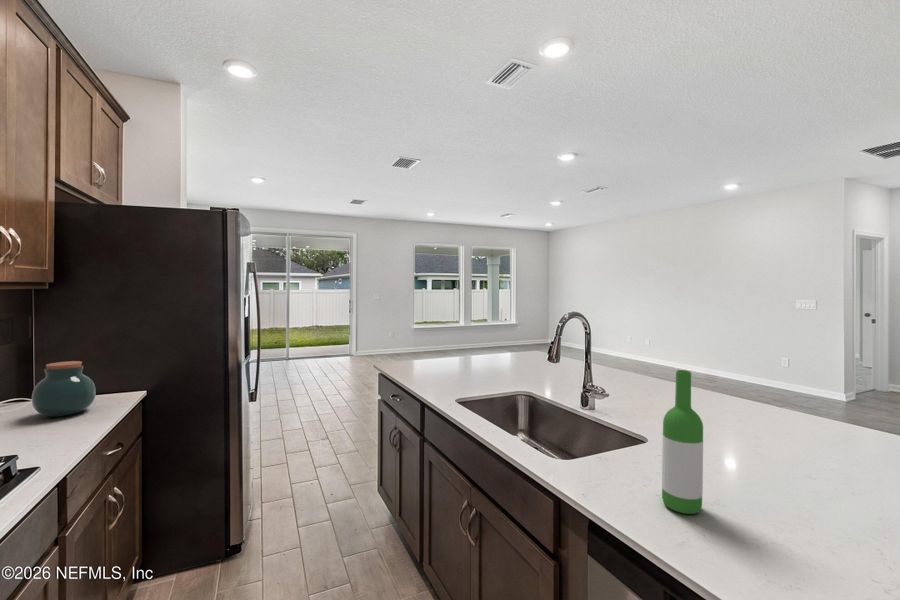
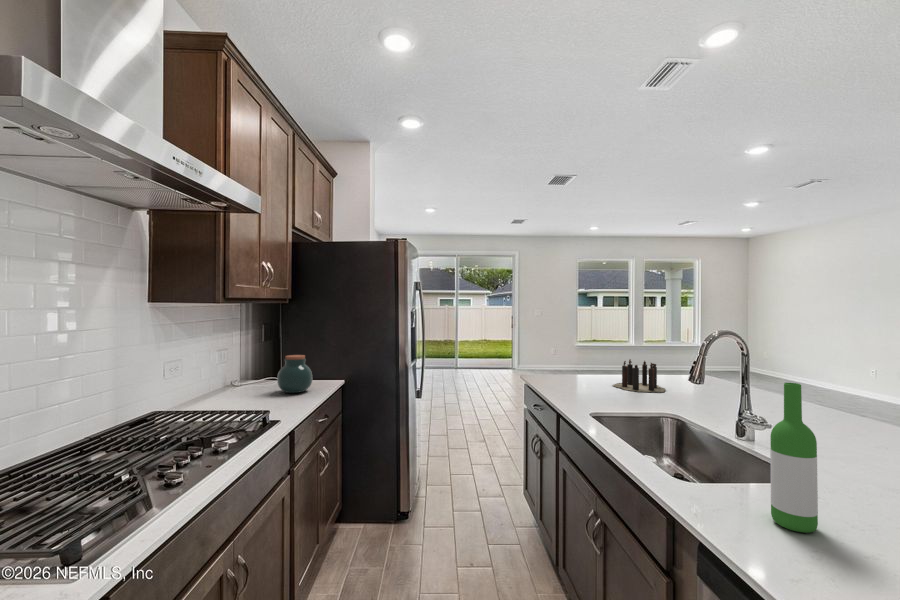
candle: none [466,342,526,374] -> present [613,359,665,392]

